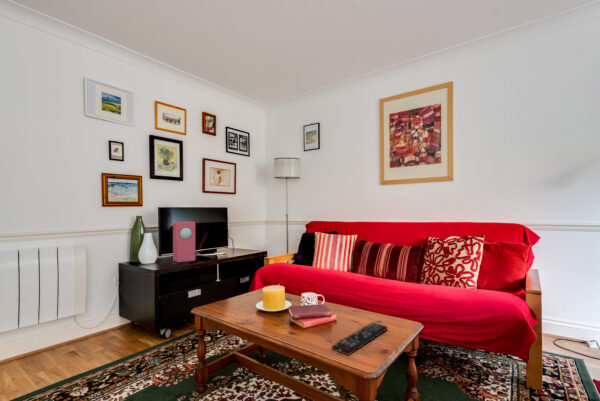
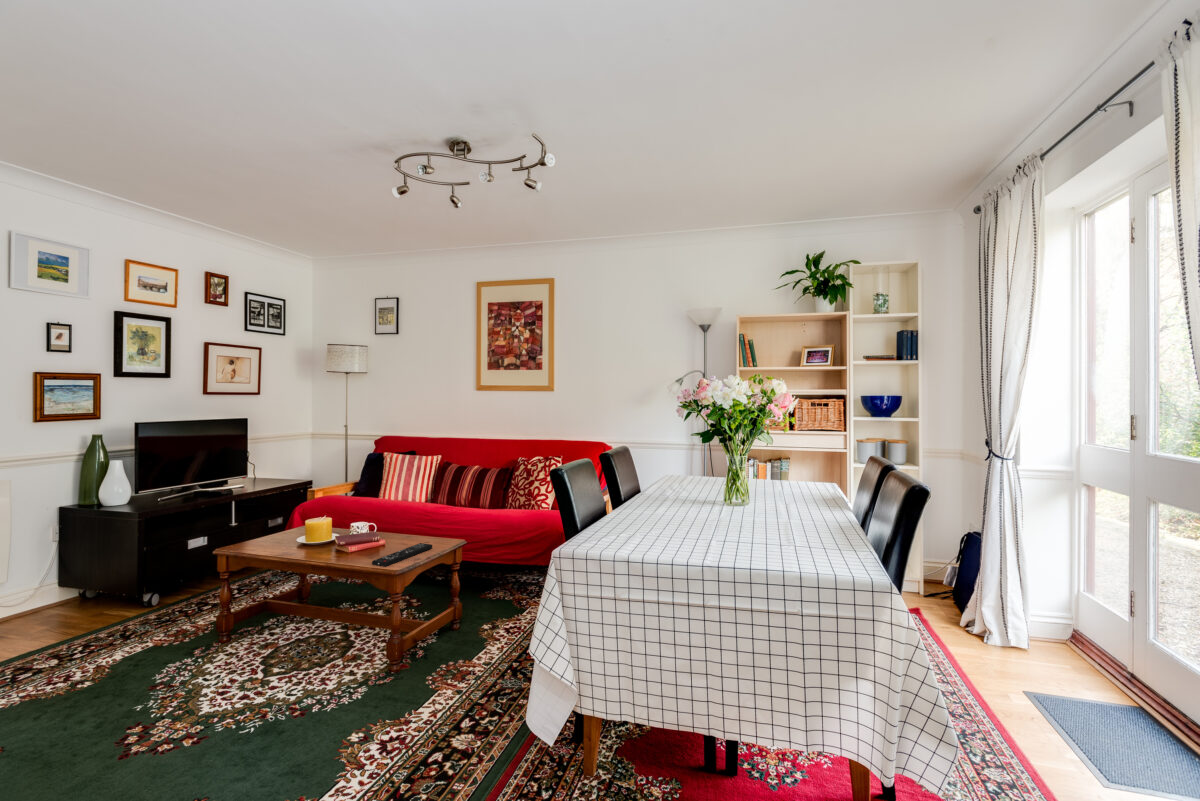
speaker: present [173,221,196,262] -> none [159,441,199,500]

